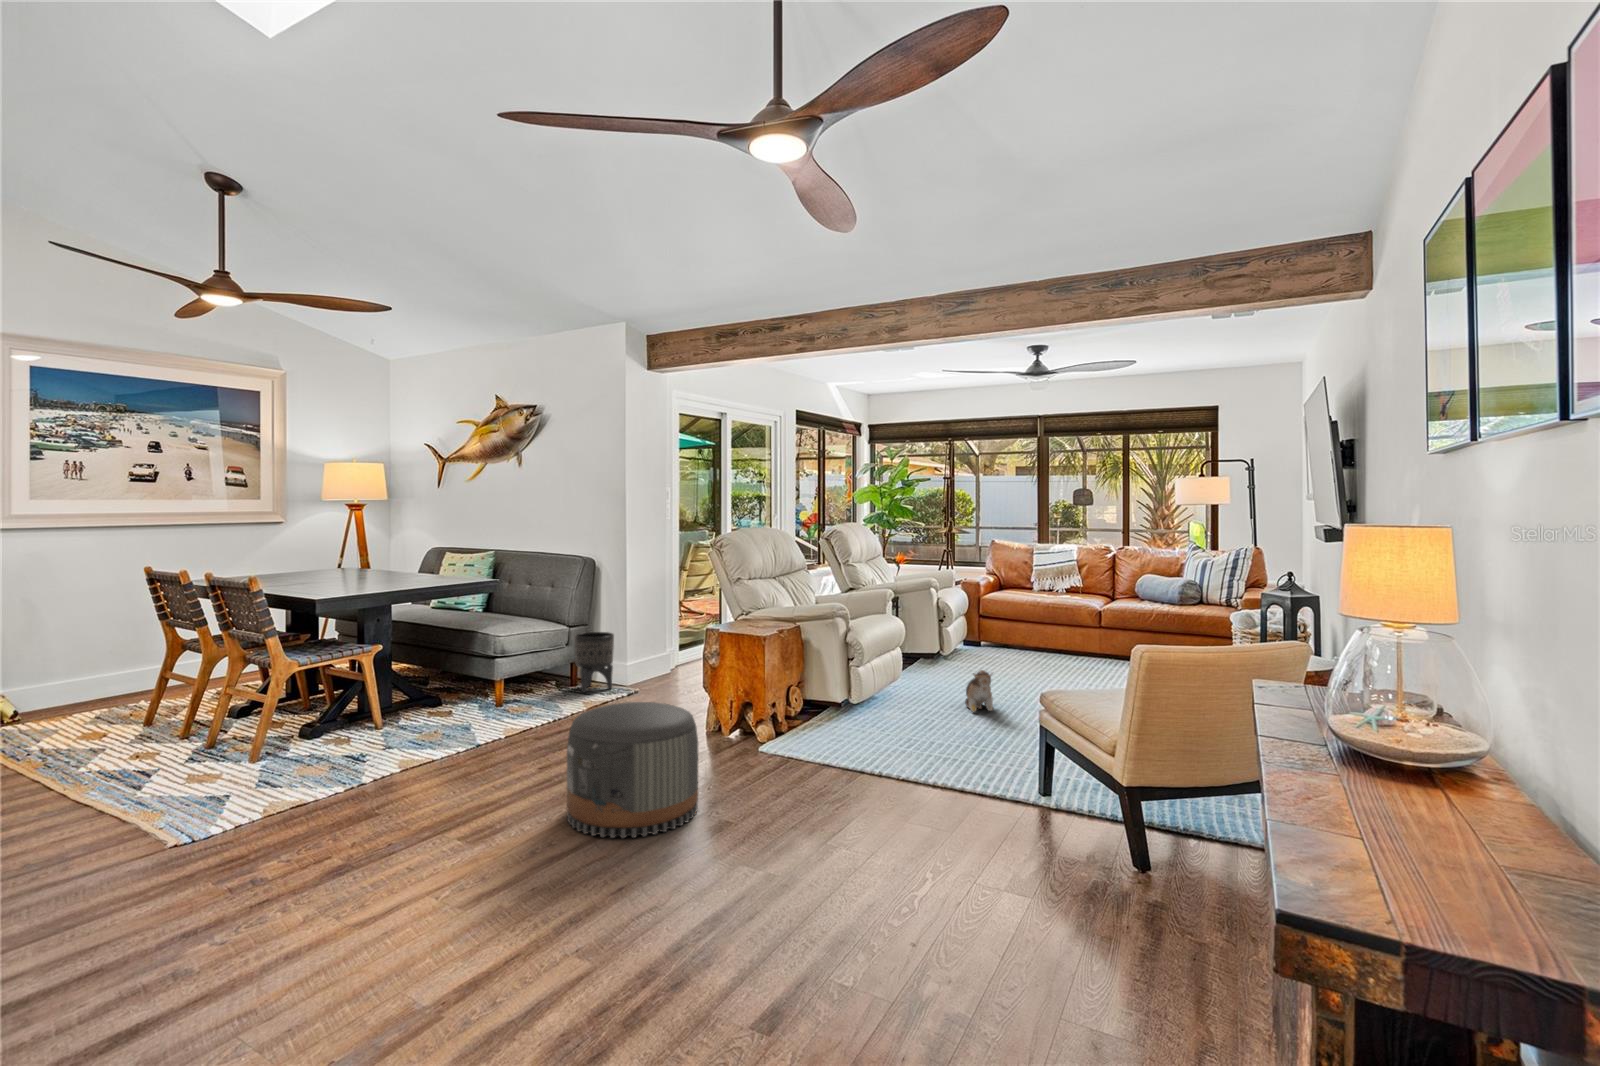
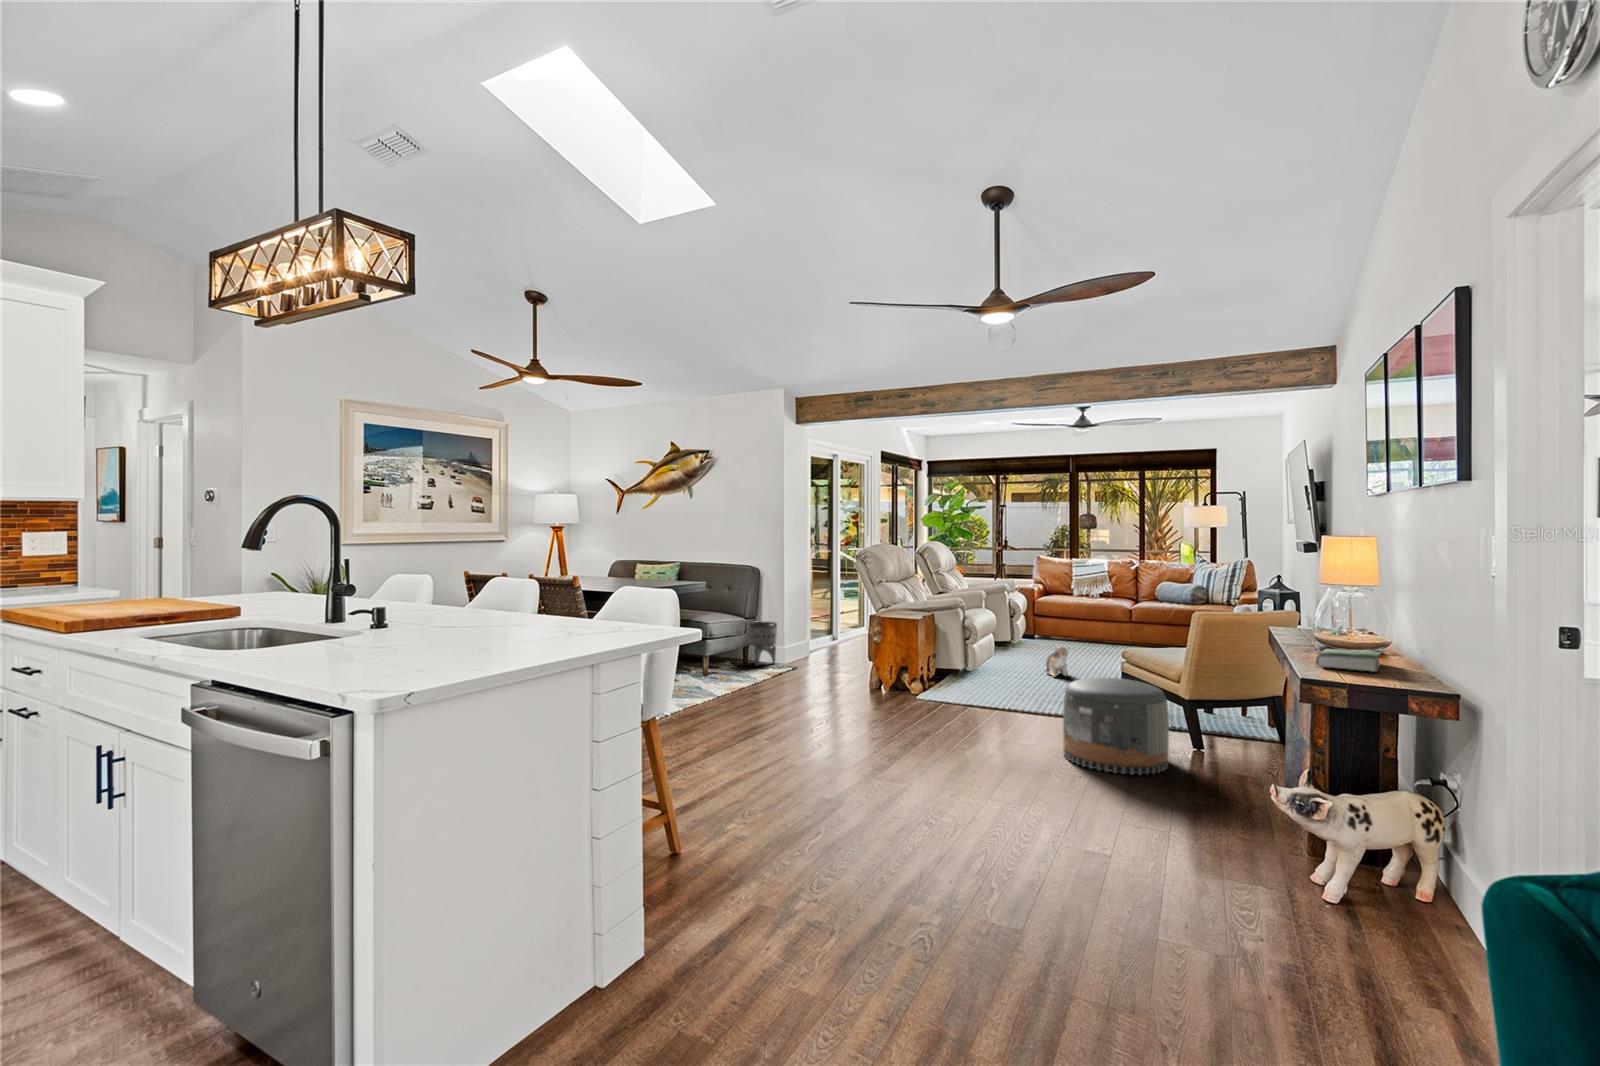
pouf: present [567,702,698,838] -> present [1063,677,1169,775]
book: none [1322,757,1468,843] -> present [1316,649,1381,672]

